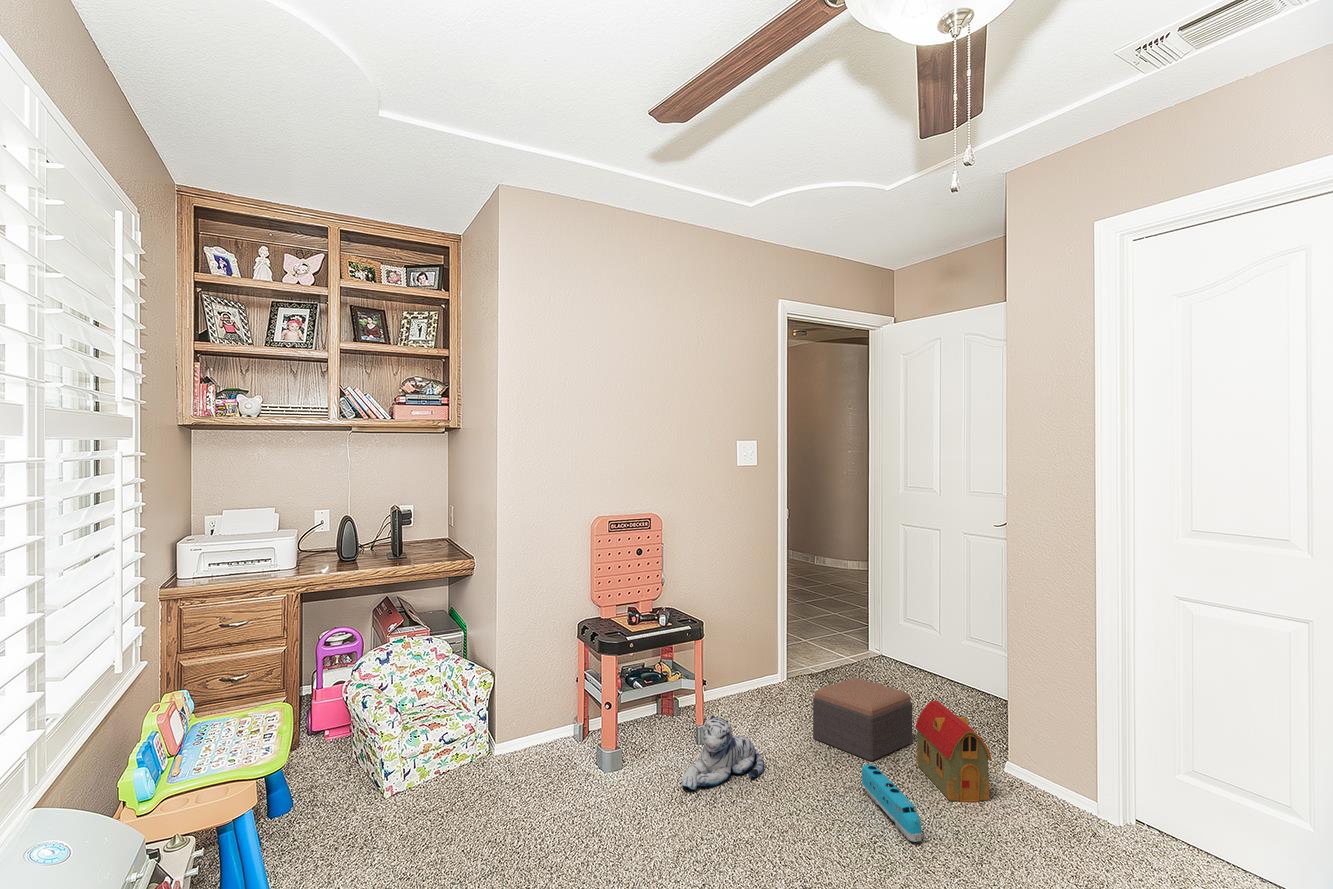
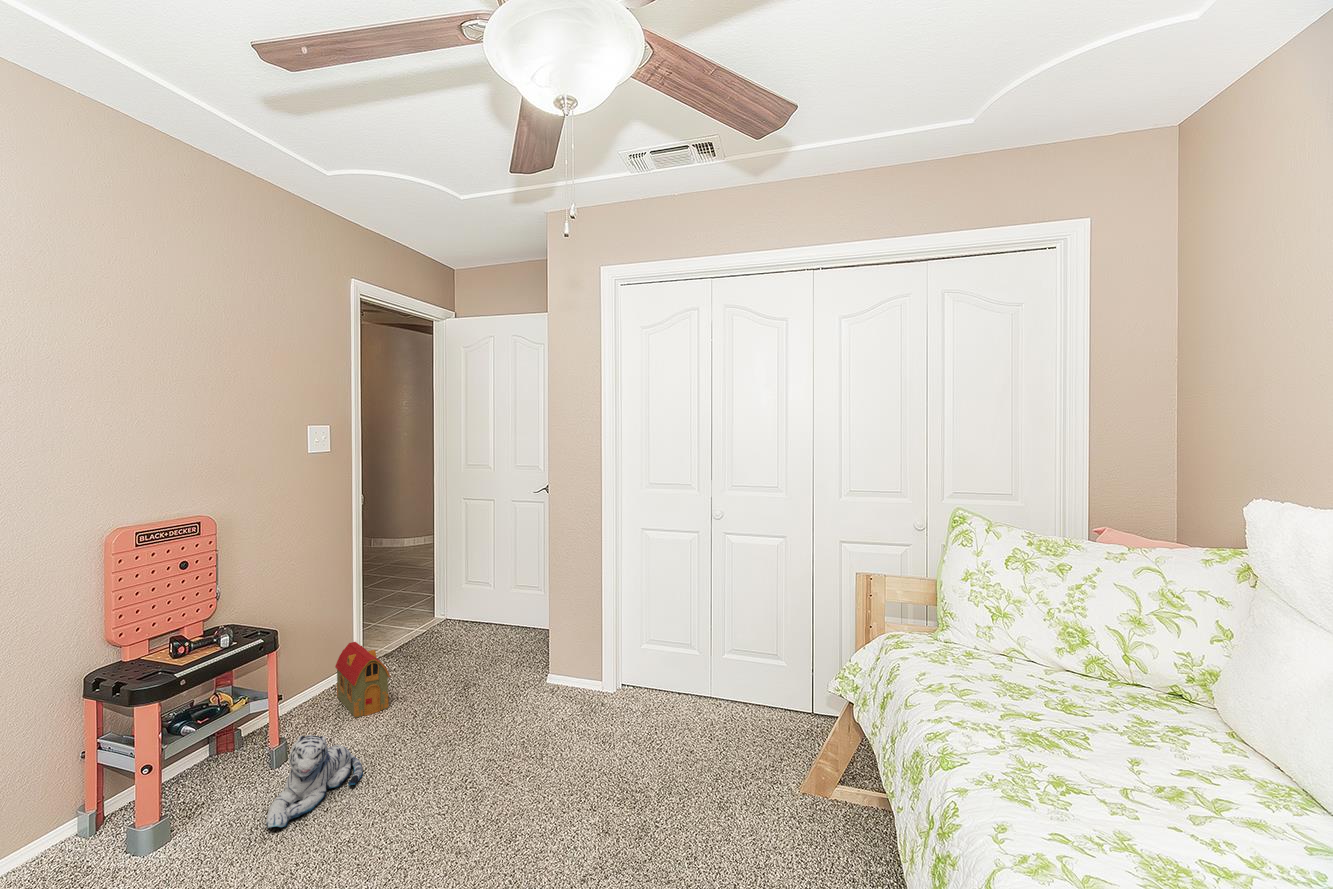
footstool: present [813,678,912,761] -> none [406,651,499,727]
toy house: present [915,701,992,802] -> present [335,642,390,718]
toy train: present [862,764,922,842] -> none [467,732,531,791]

